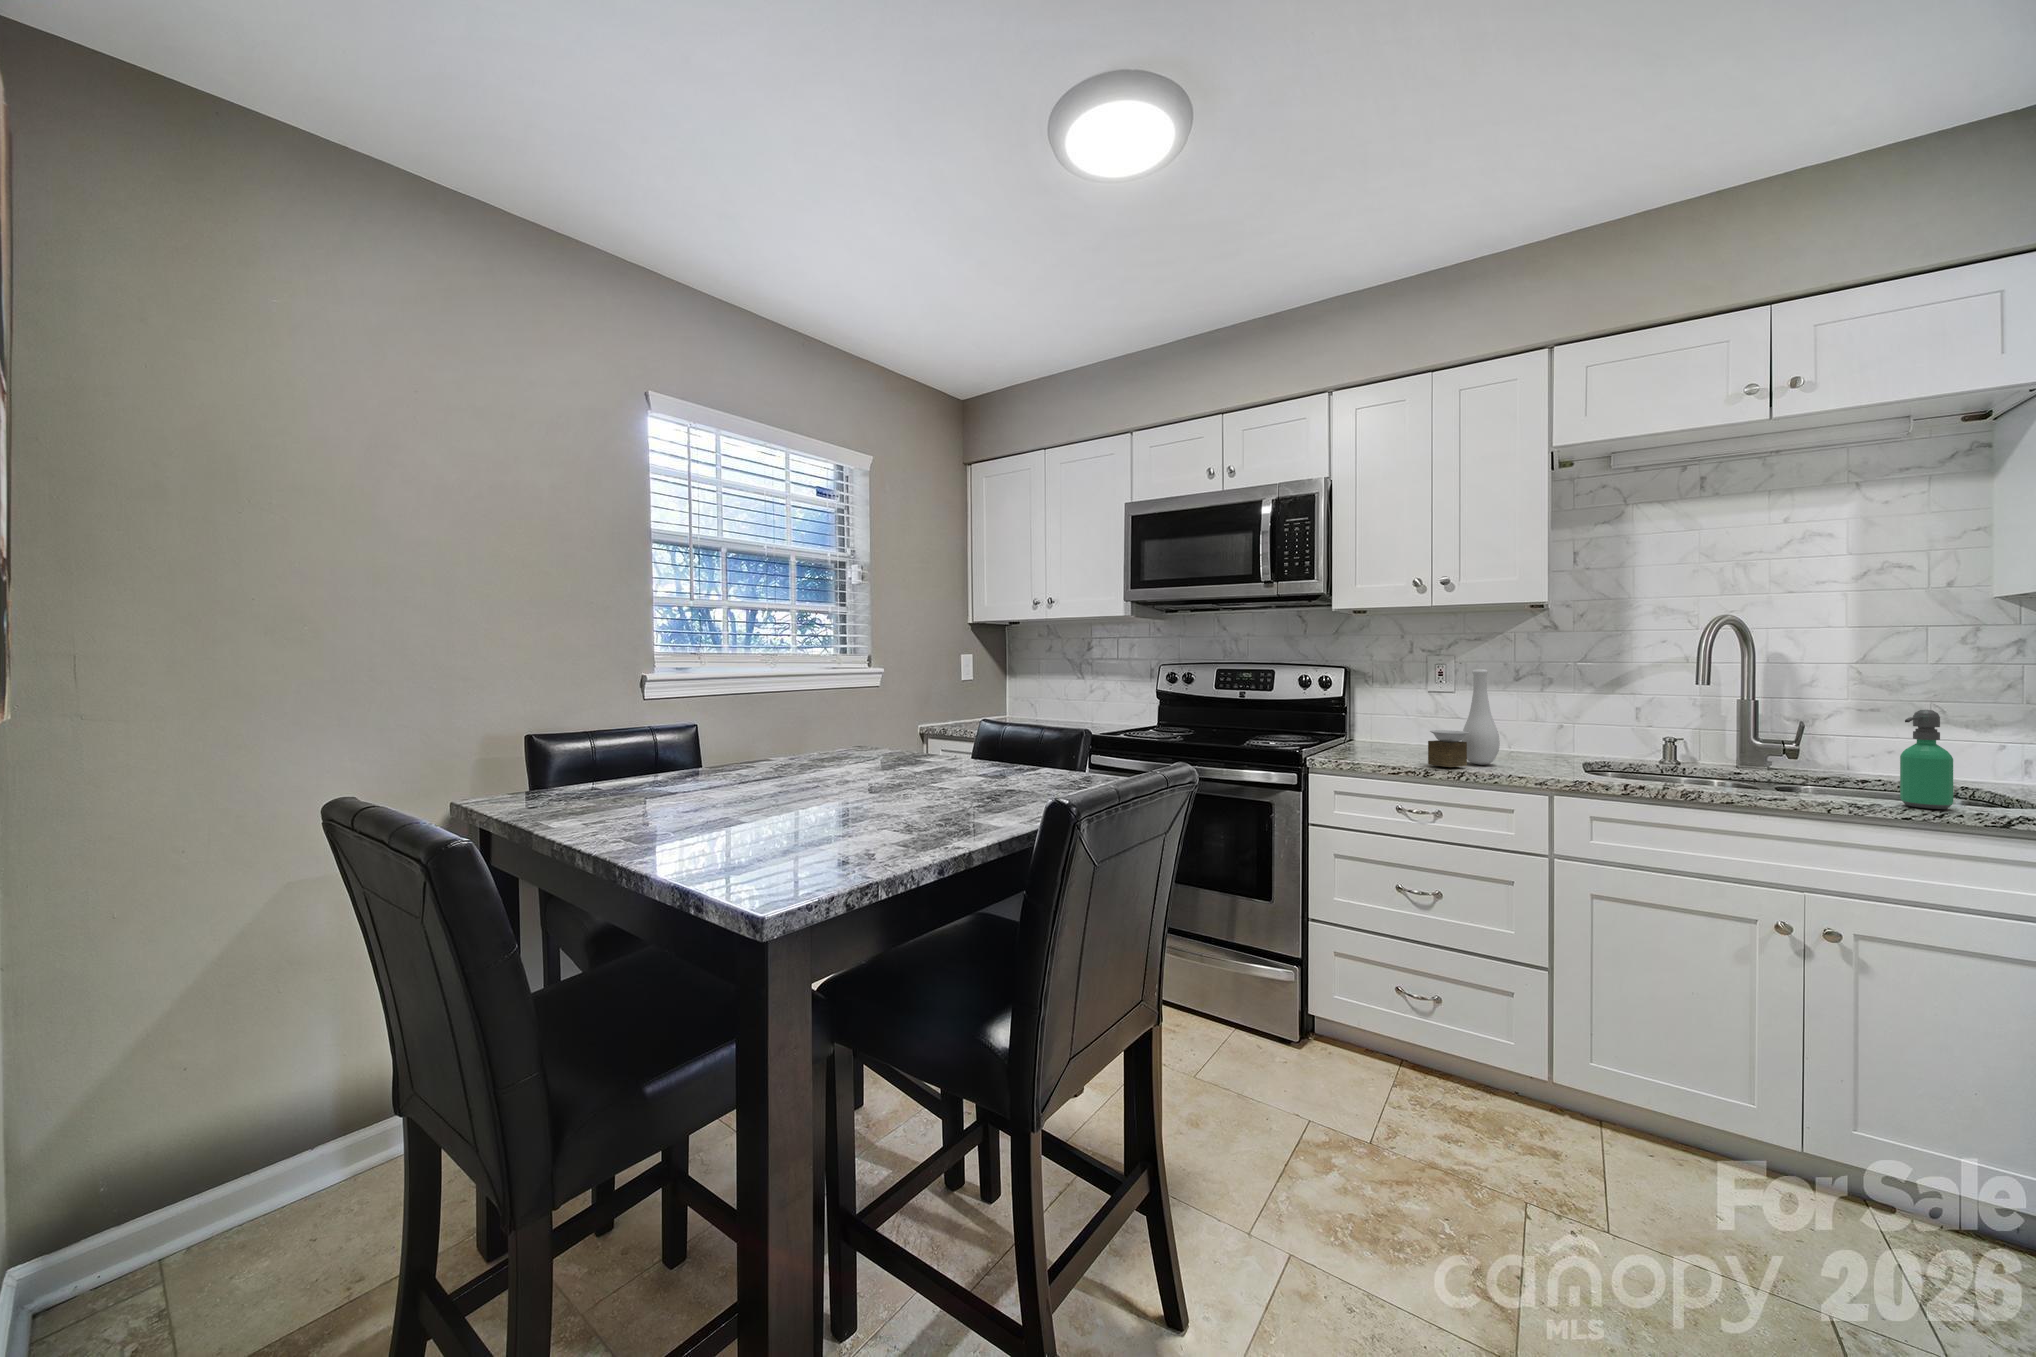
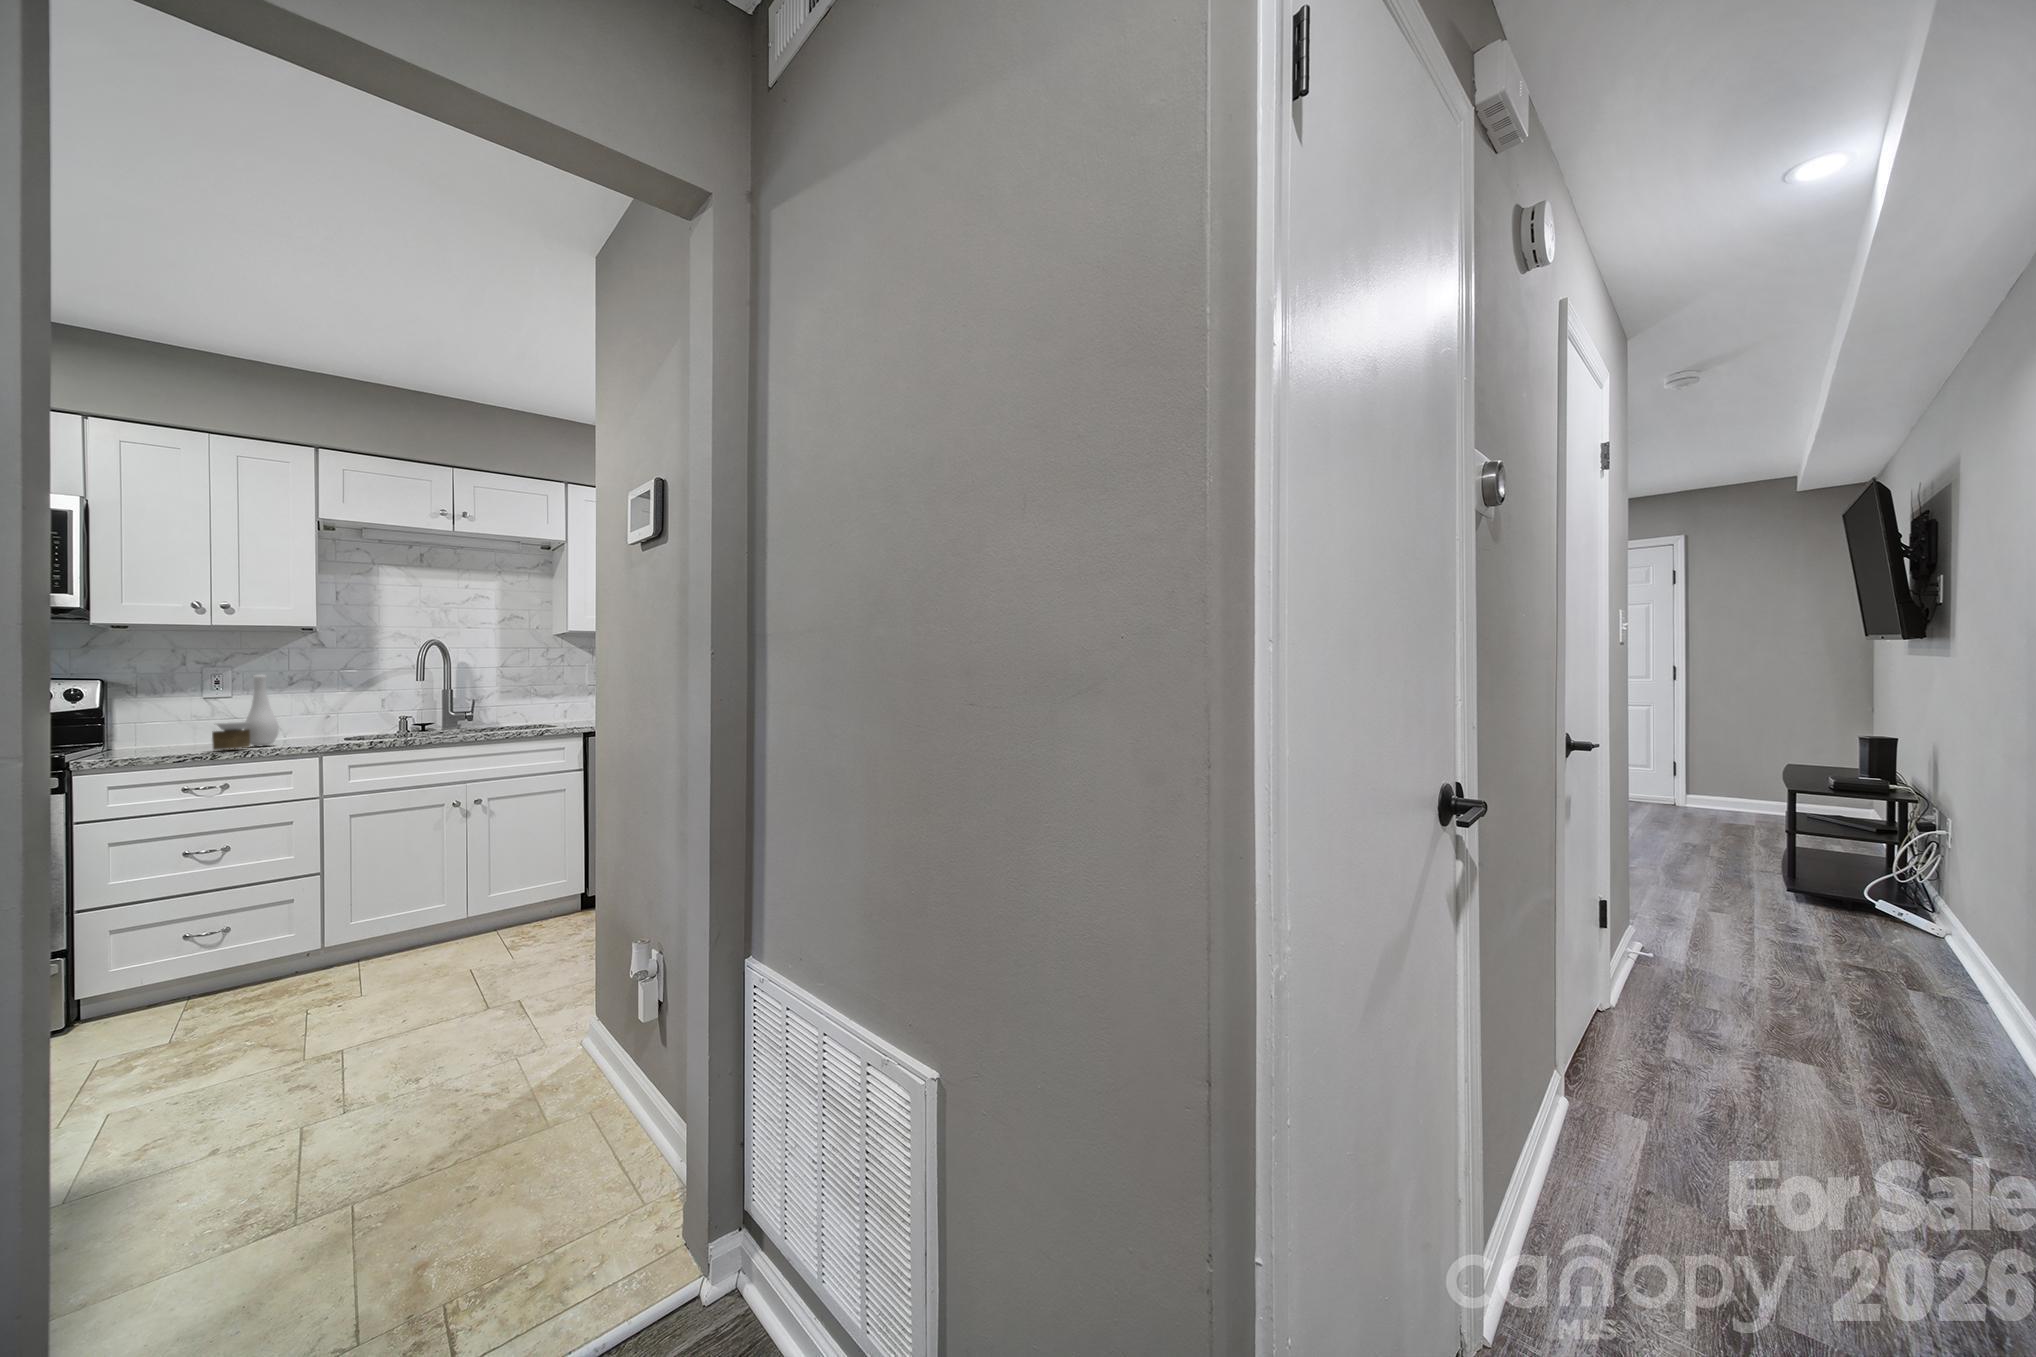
soap dispenser: present [1900,710,1953,809] -> none [507,690,527,736]

